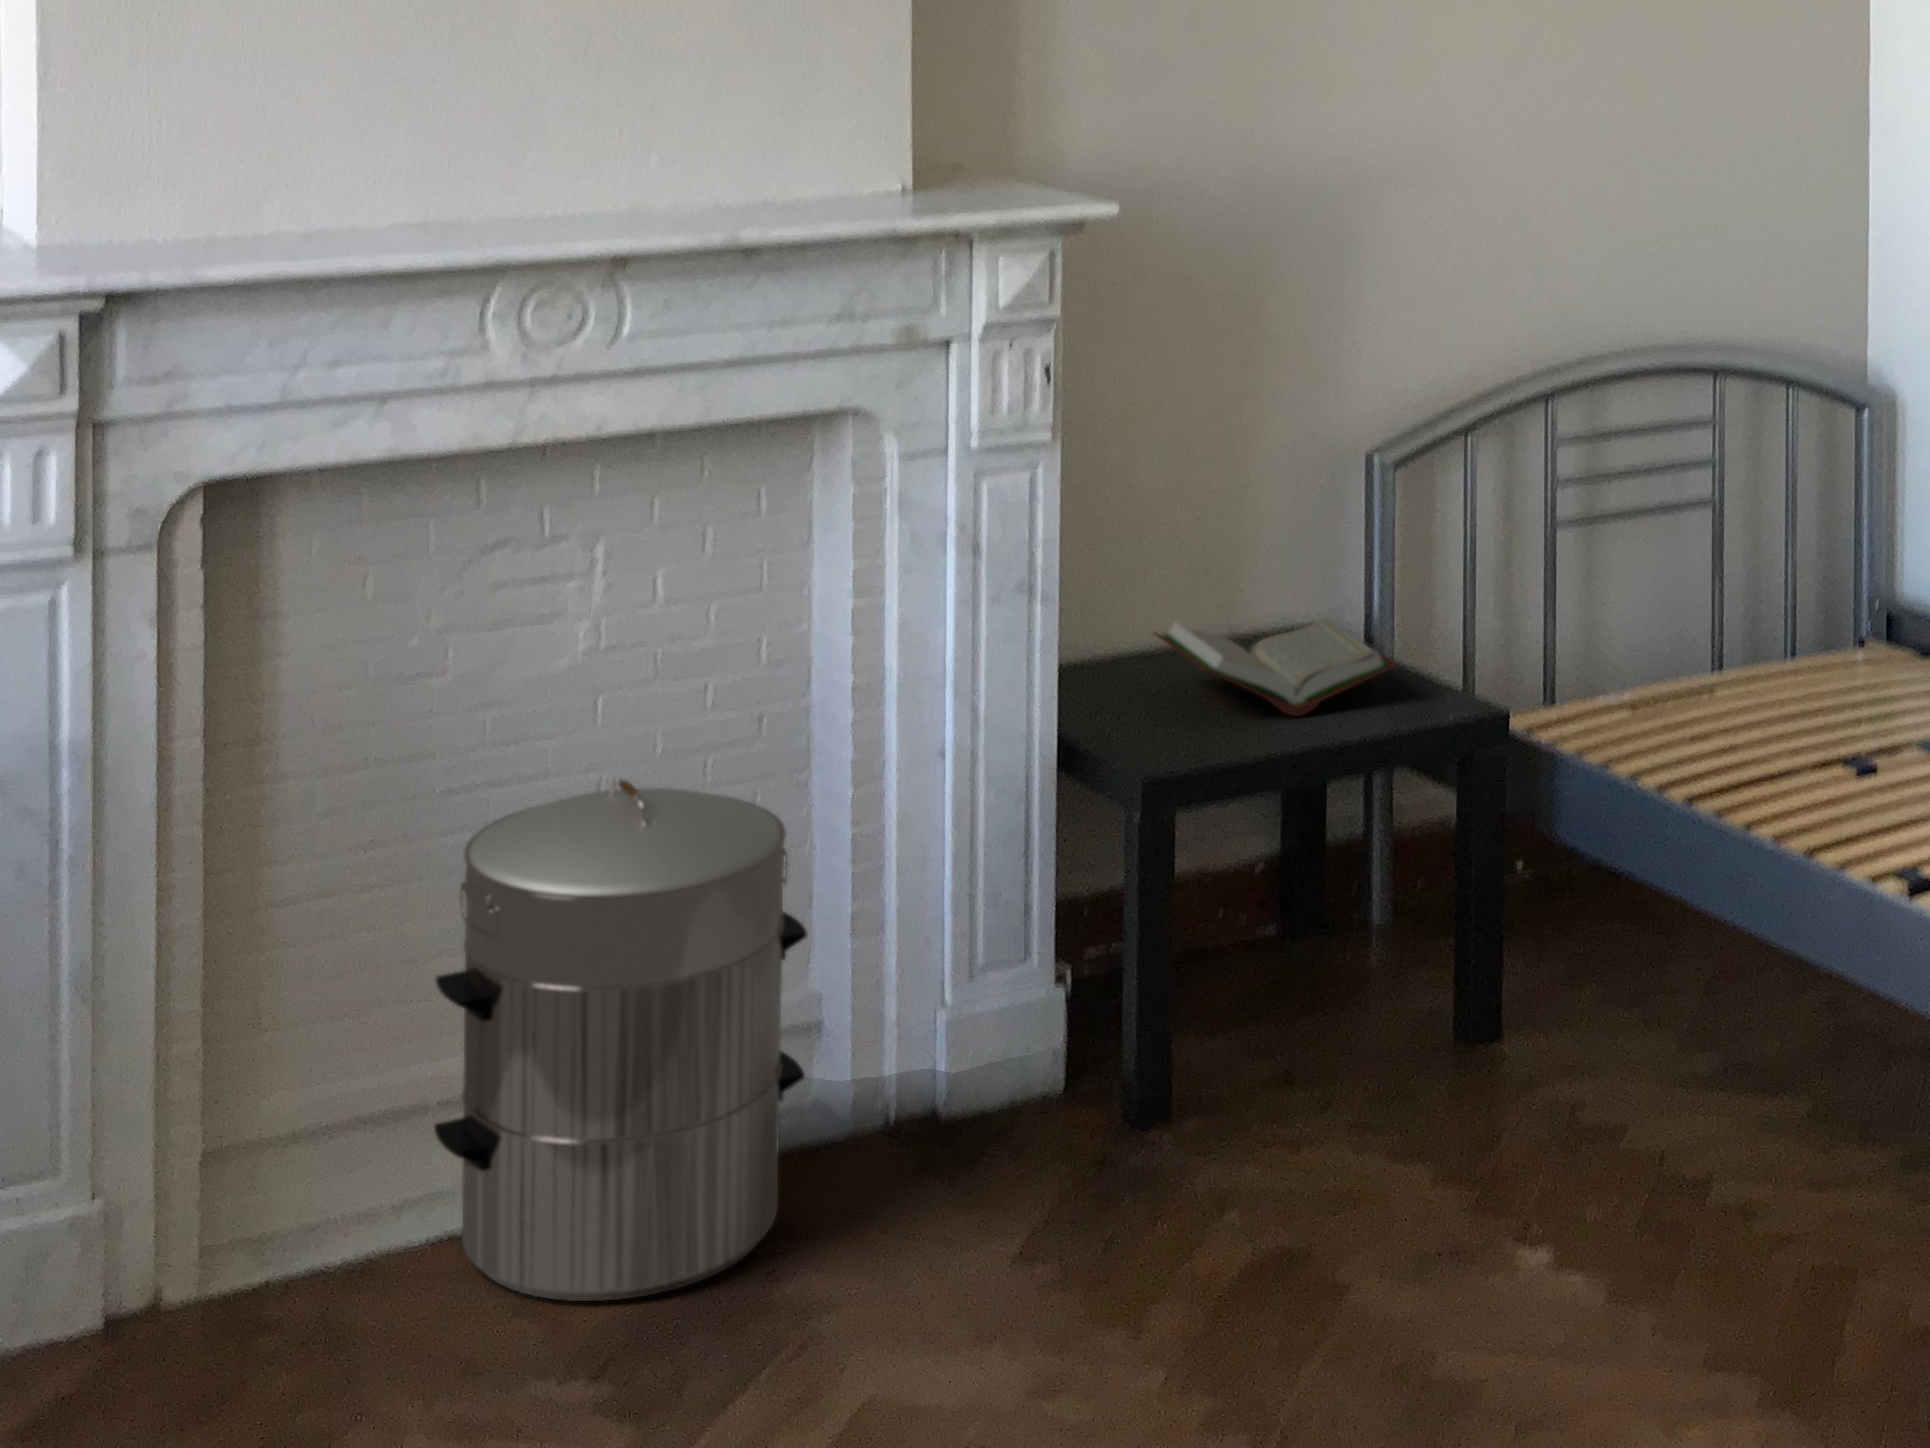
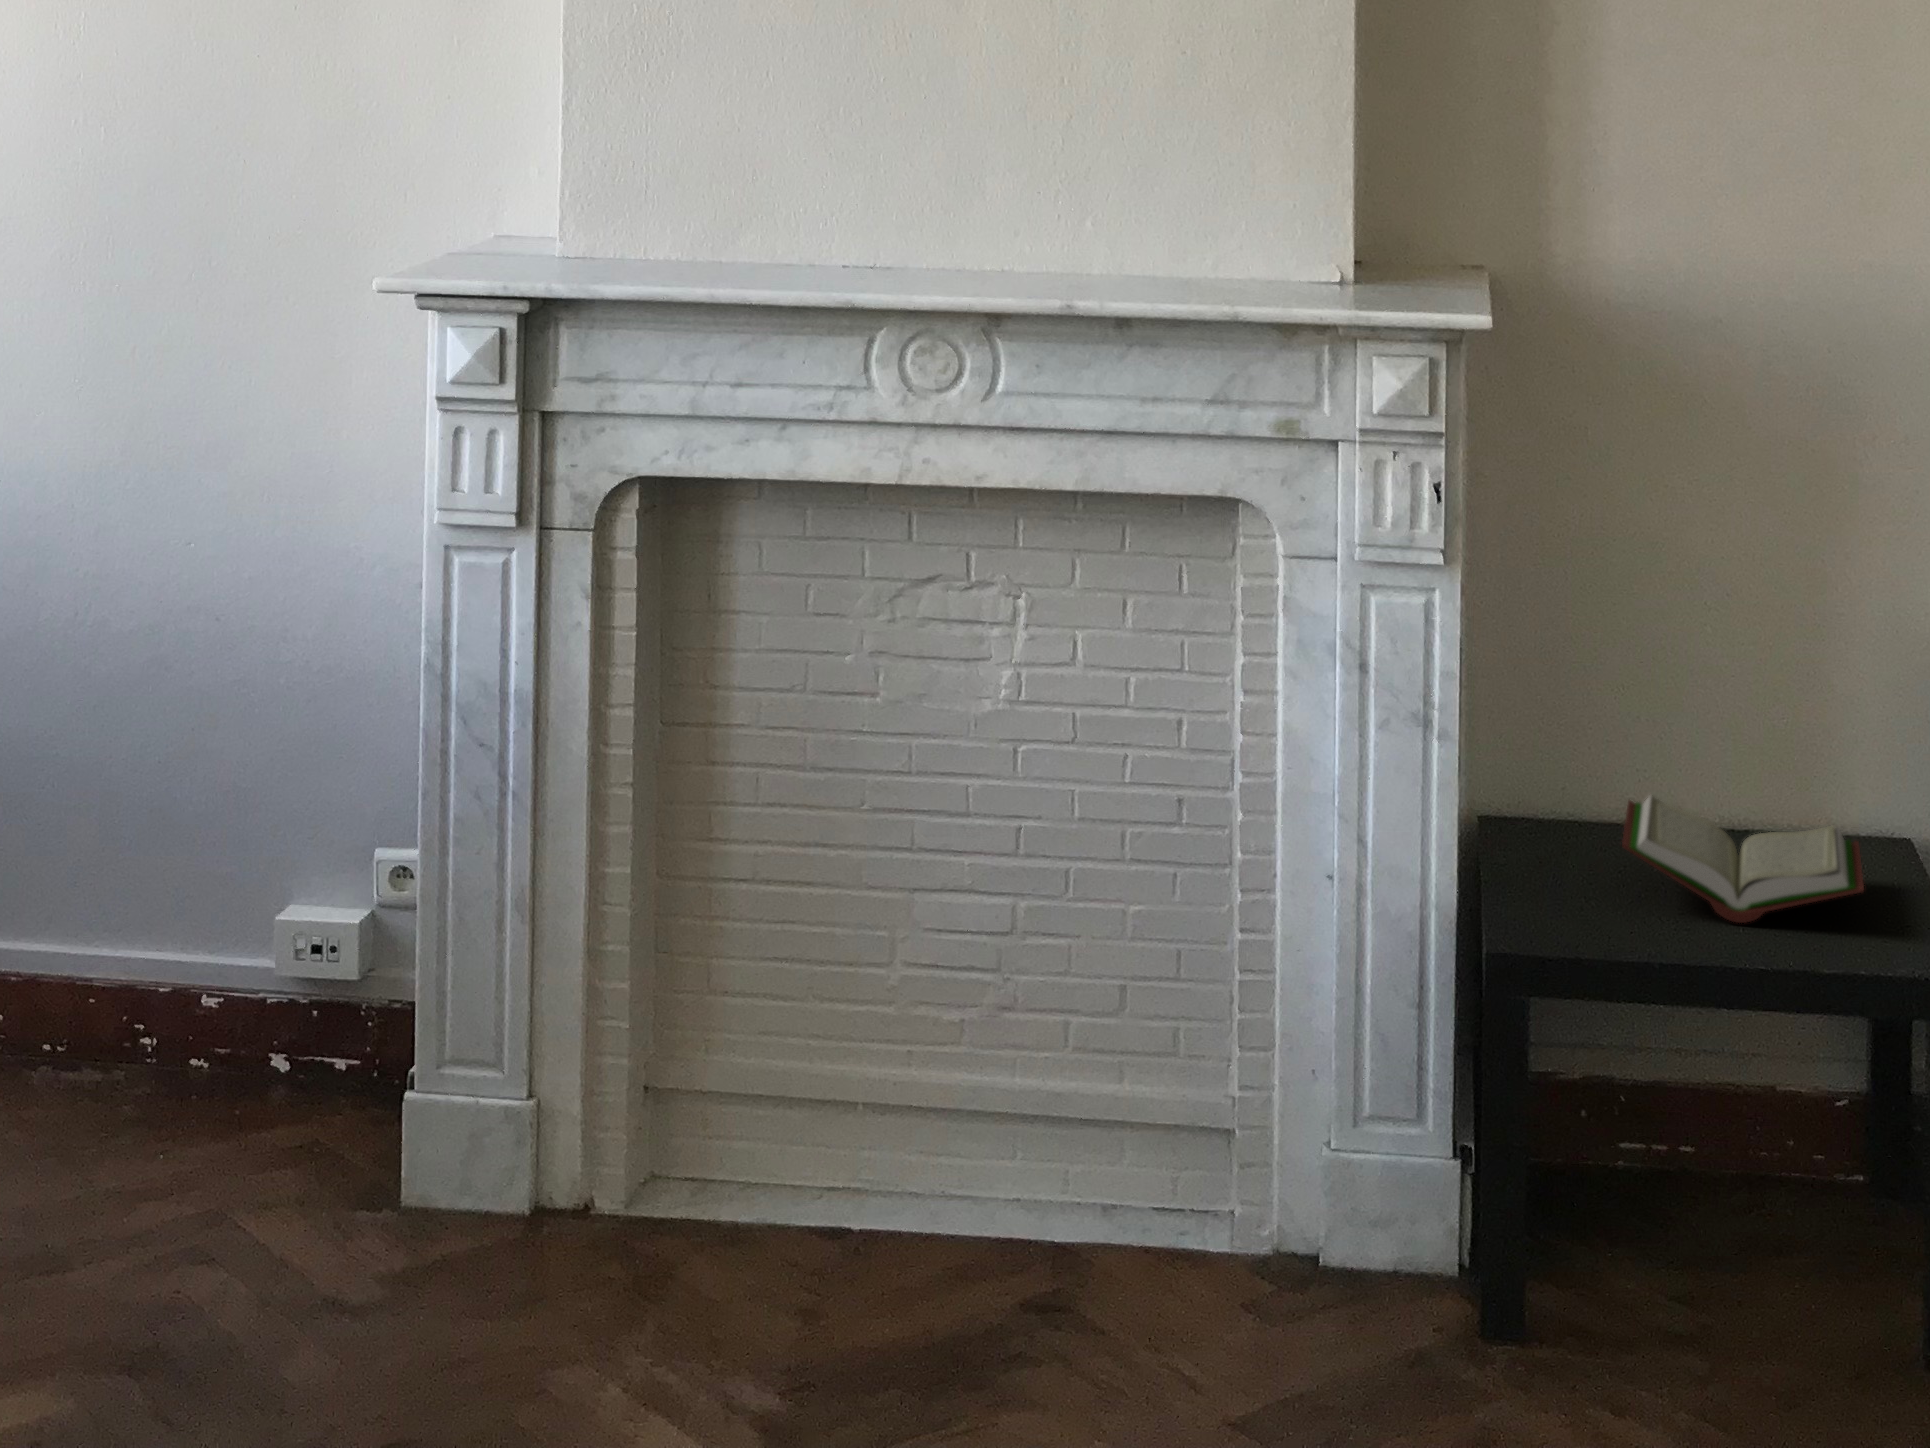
waste bin: present [434,779,807,1301] -> none [773,819,1120,1334]

